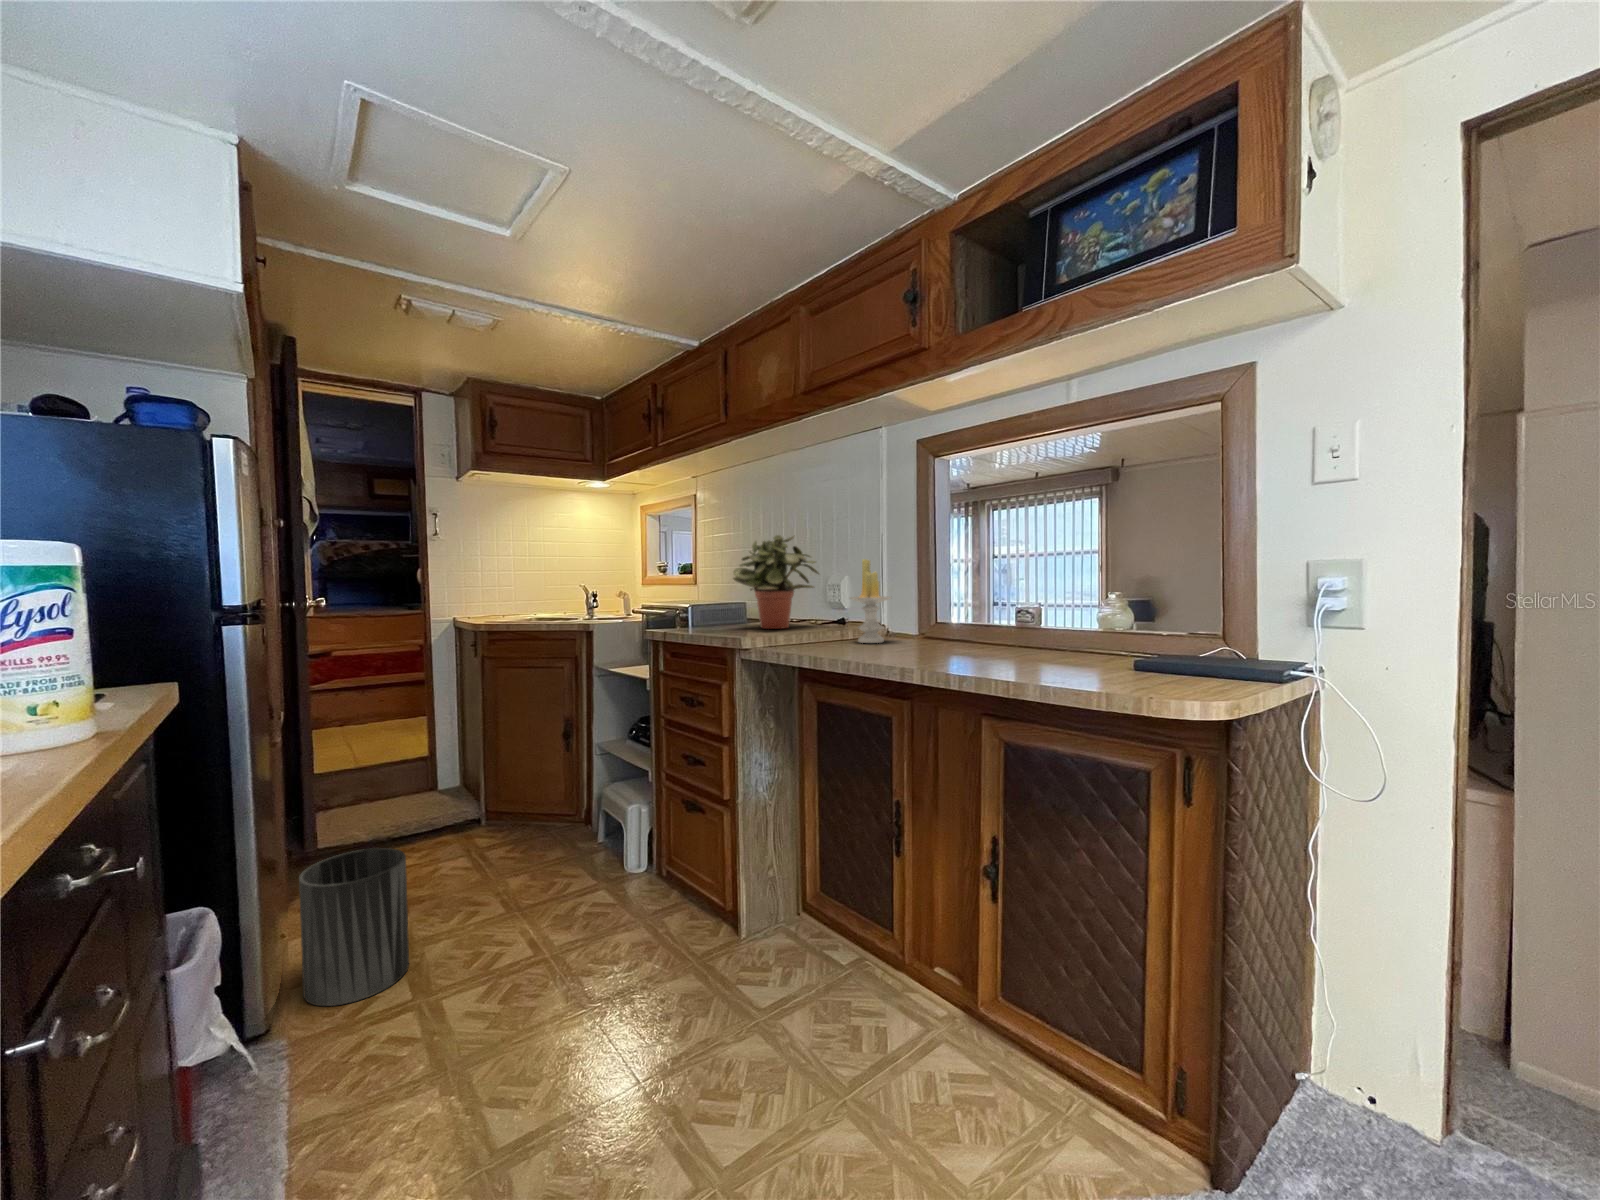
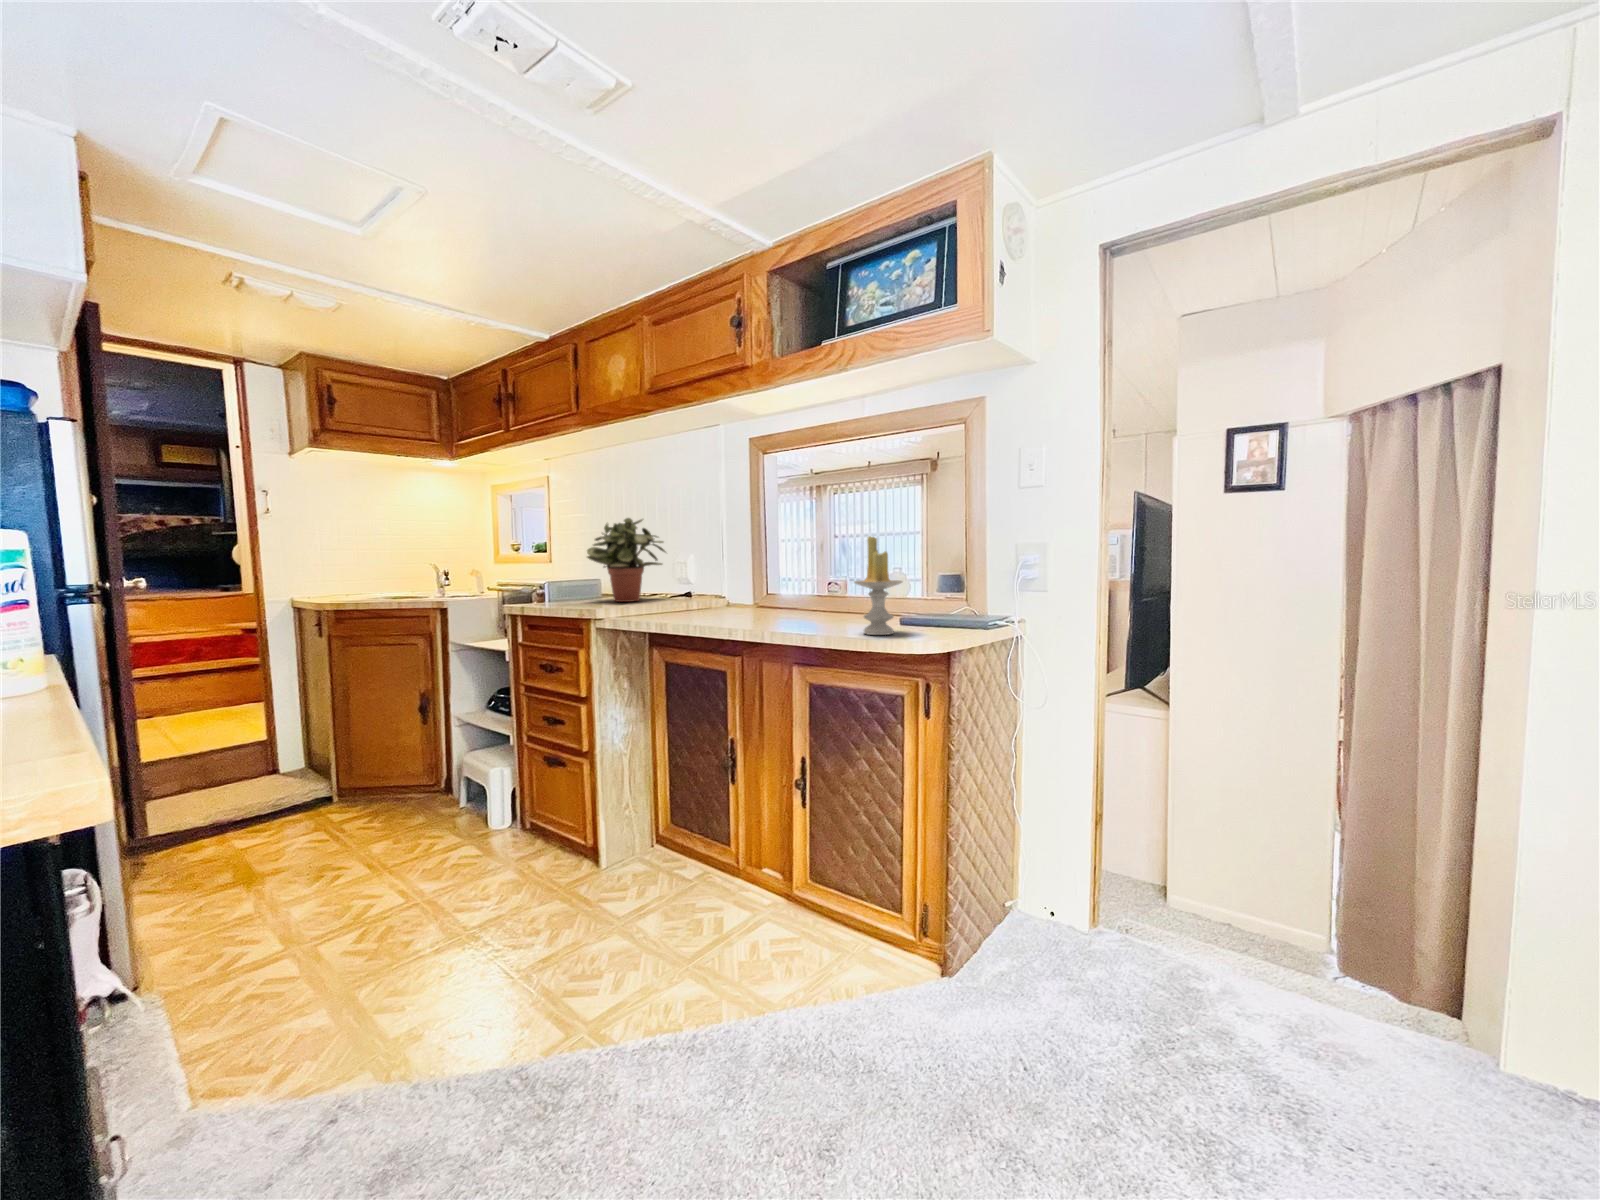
candle: present [850,559,891,643] -> present [854,536,903,635]
trash can: present [299,848,409,1006] -> none [158,816,278,962]

